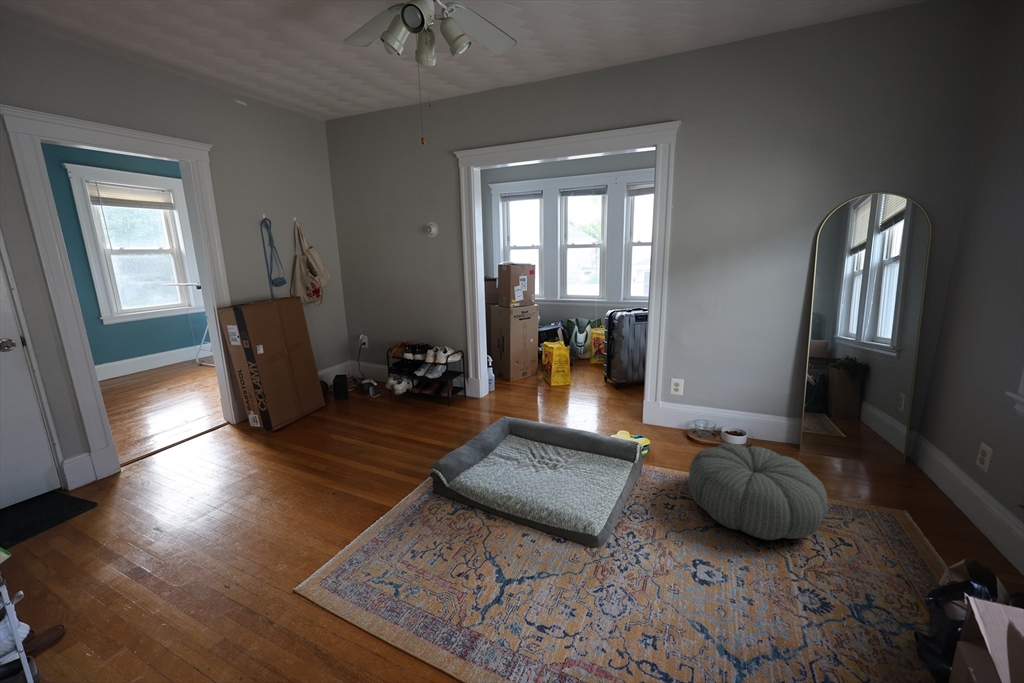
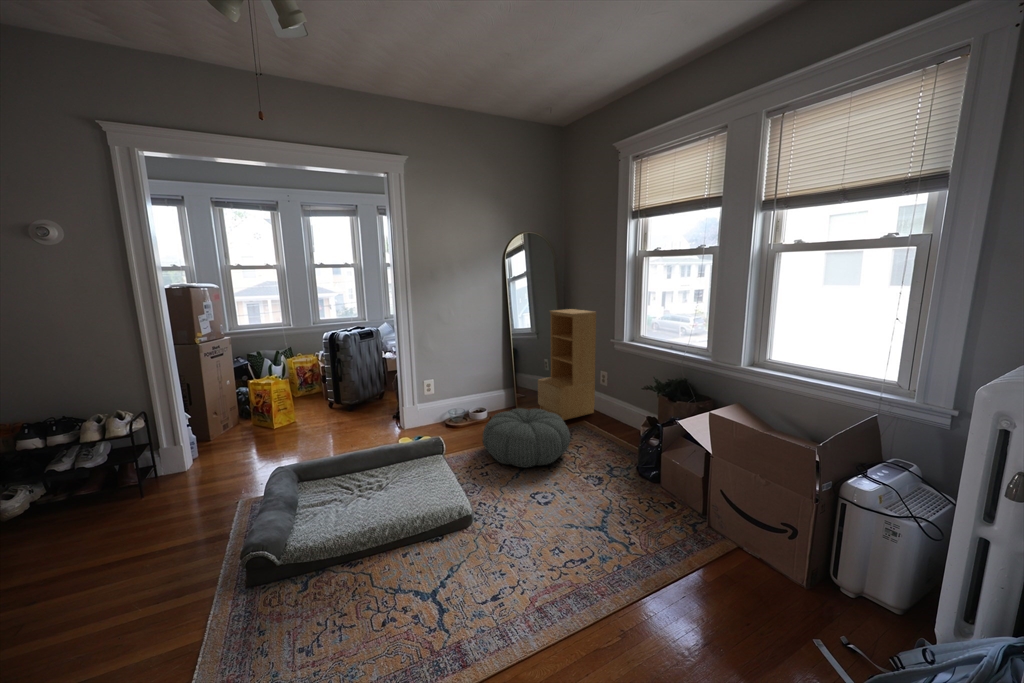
bookshelf: none [839,318,996,509] -> present [538,309,596,420]

